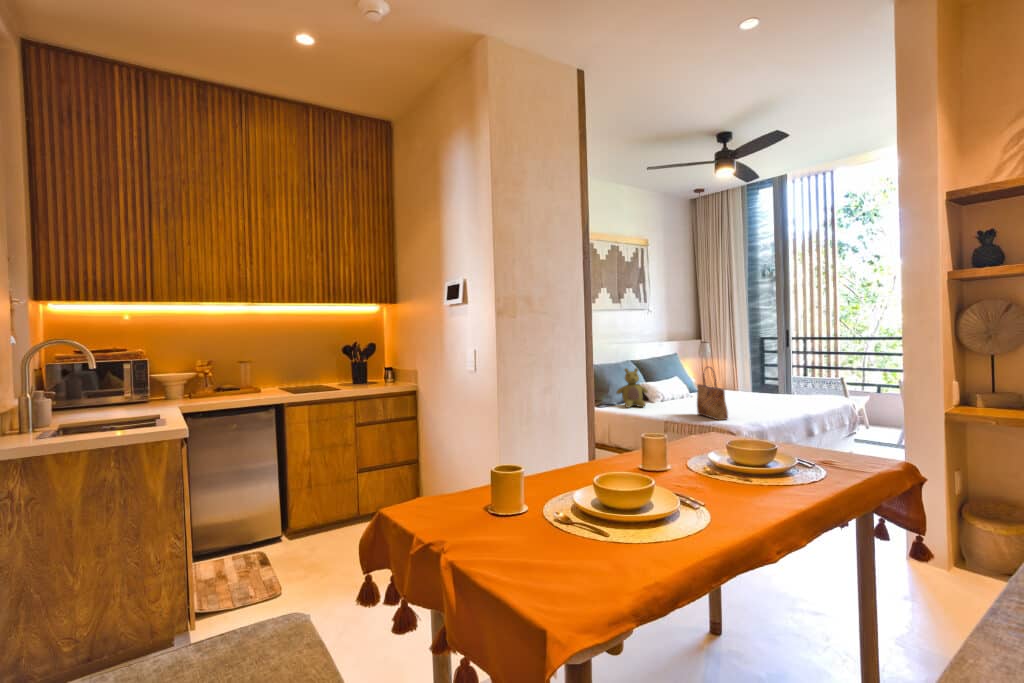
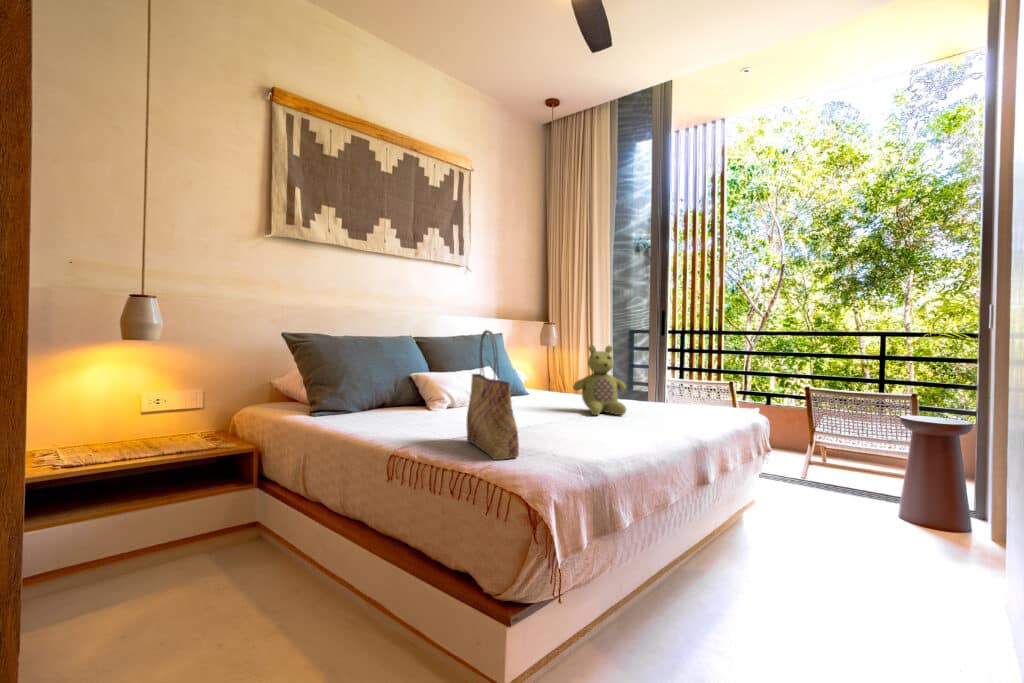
stuffed bear: present [617,368,648,408] -> present [573,345,626,415]

